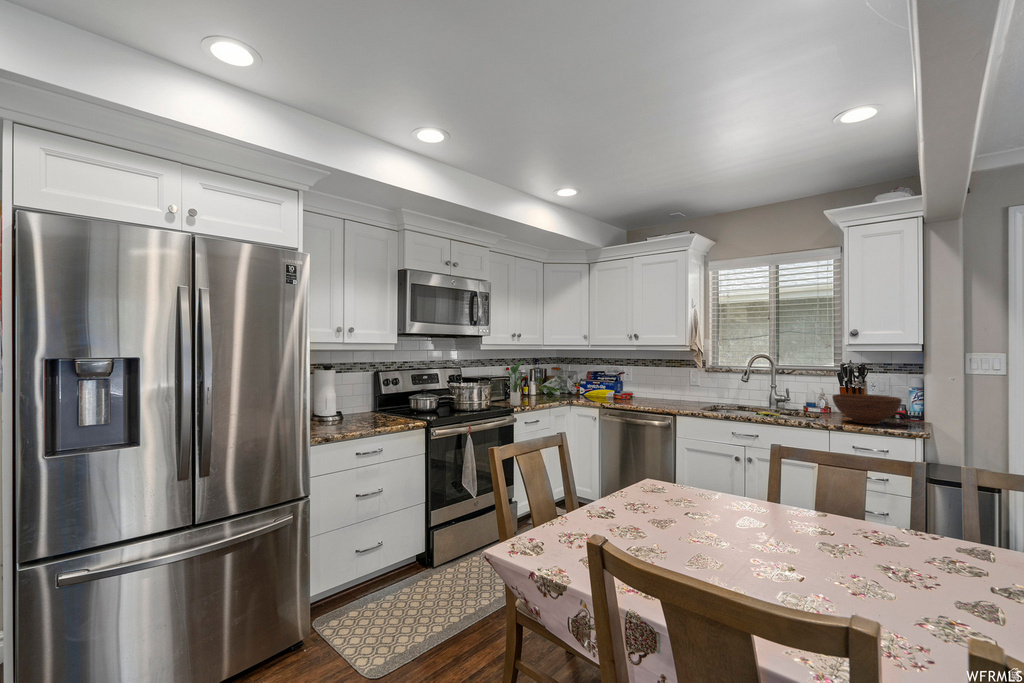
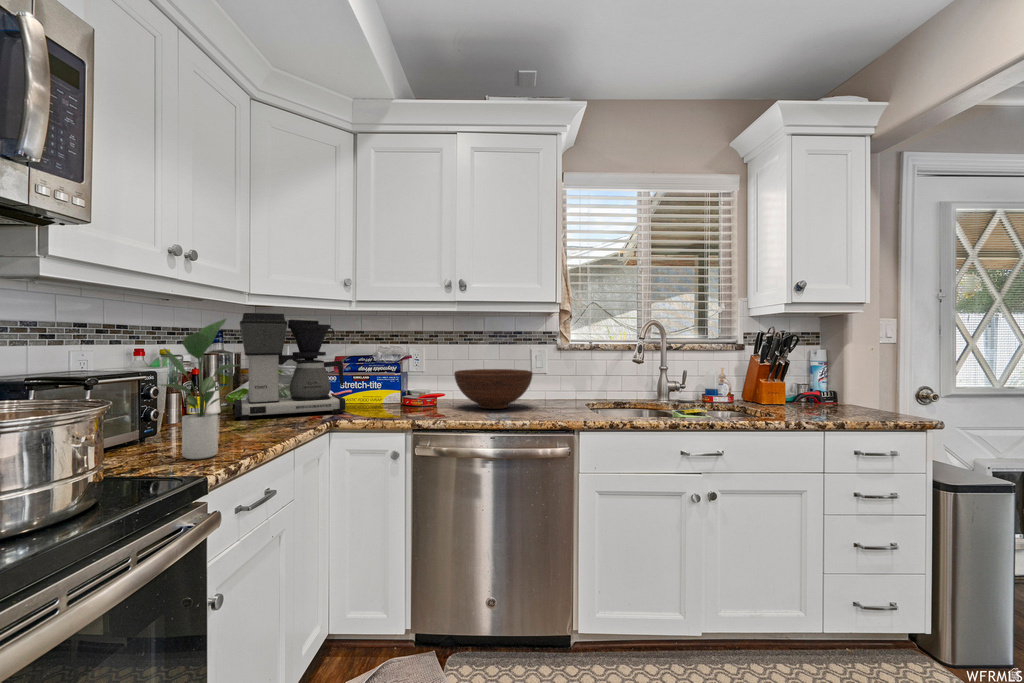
coffee maker: none [538,353,583,399] -> present [234,313,345,420]
fruit bowl: present [832,394,902,424] -> present [454,369,533,409]

